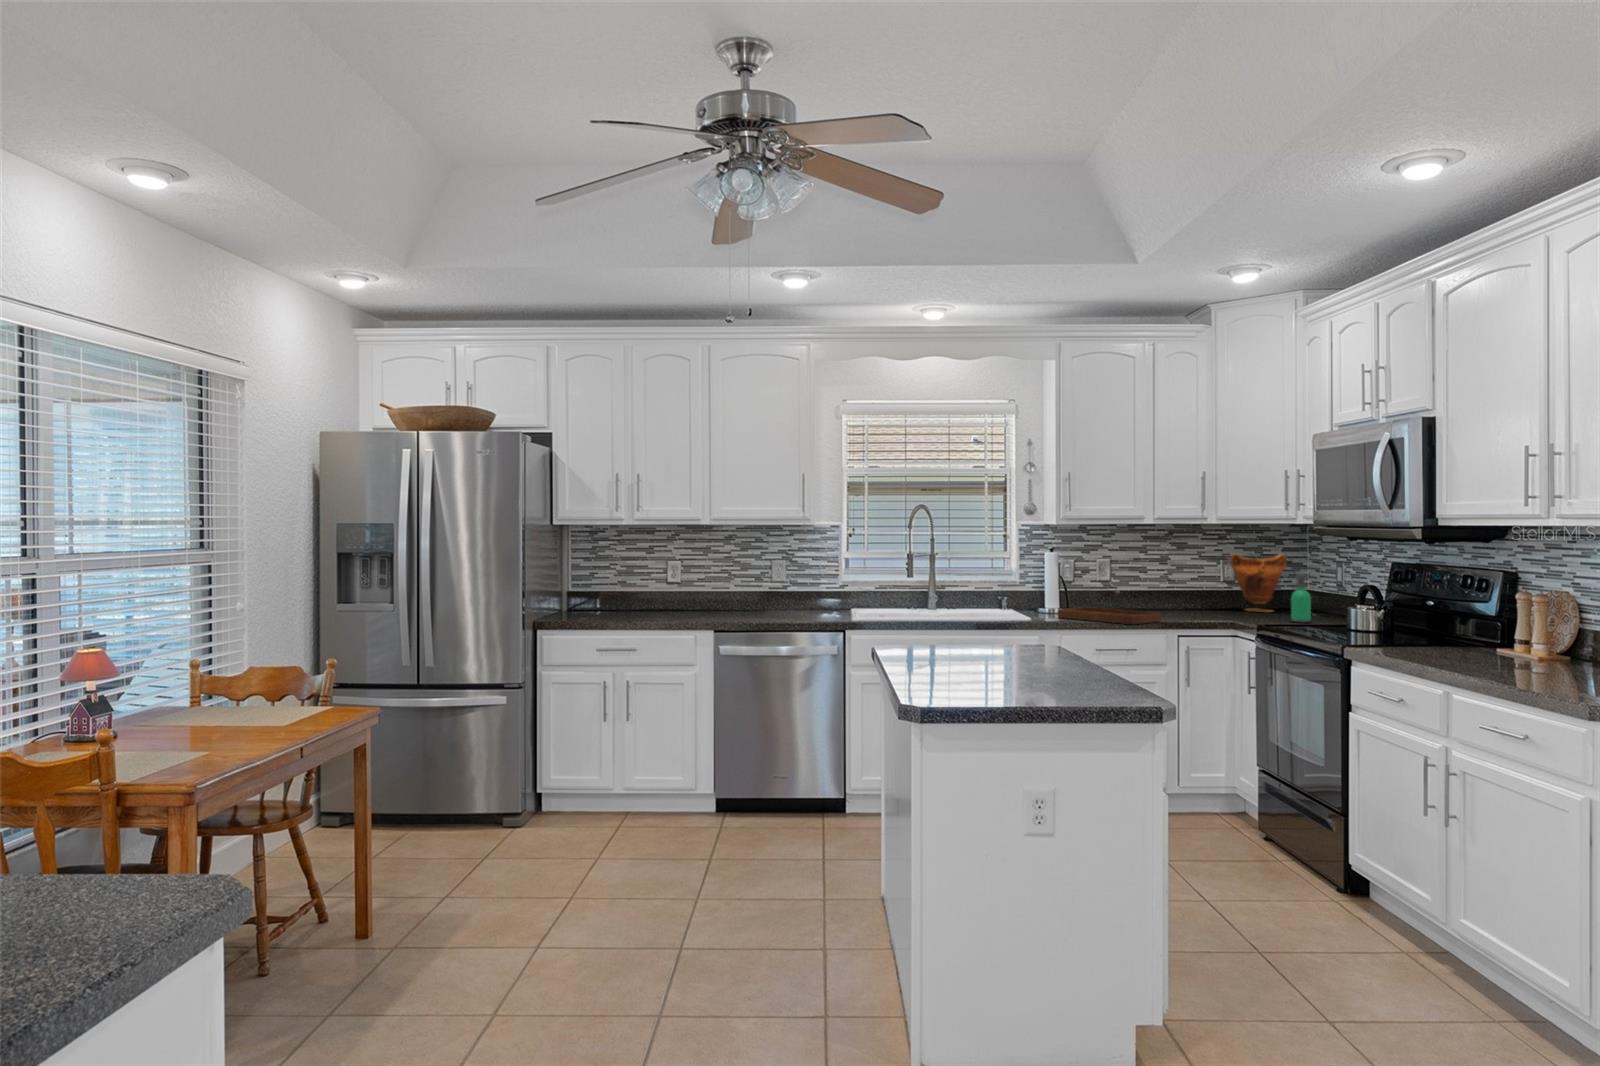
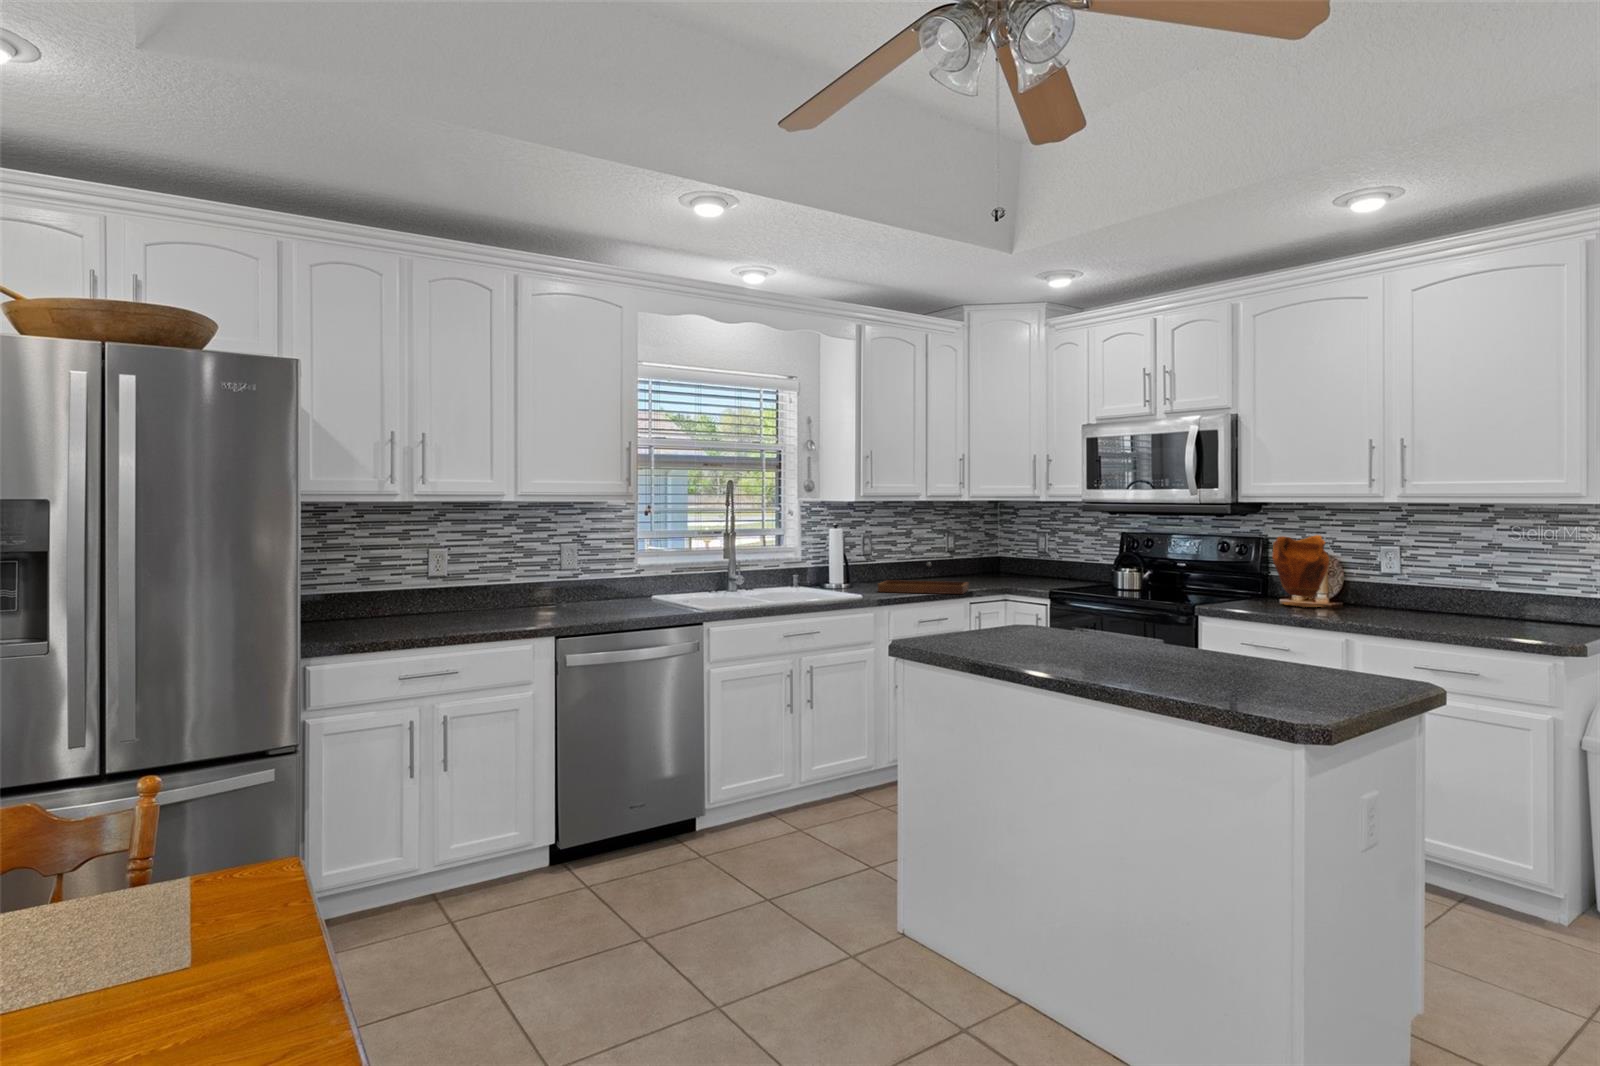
vase: present [1230,554,1287,612] -> present [1272,535,1329,607]
soap dispenser: present [1291,572,1311,623] -> none [1046,541,1064,584]

